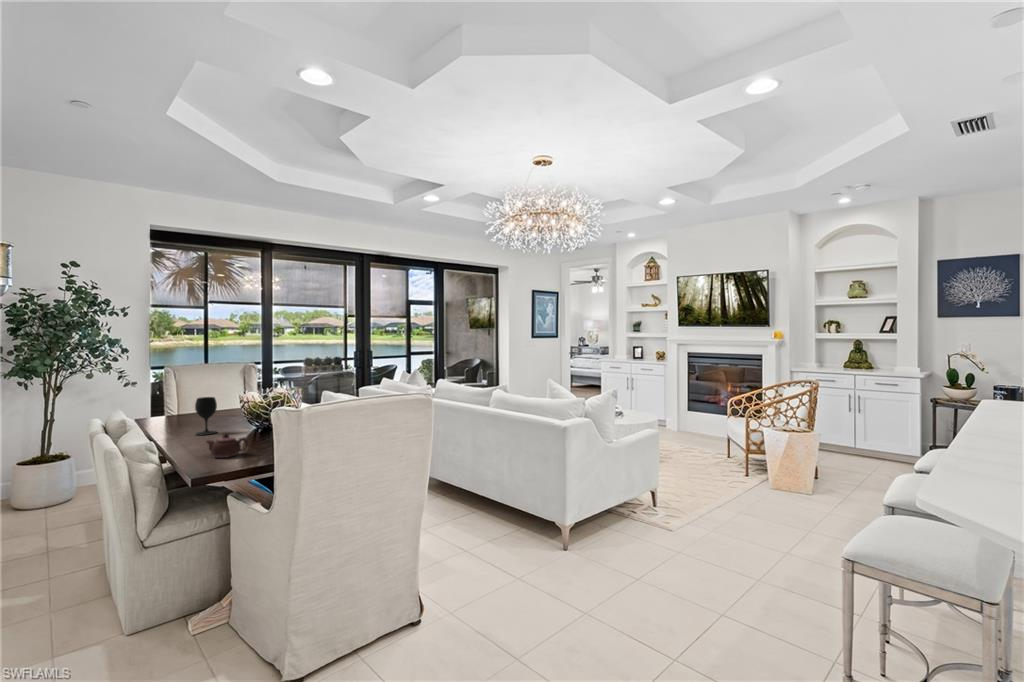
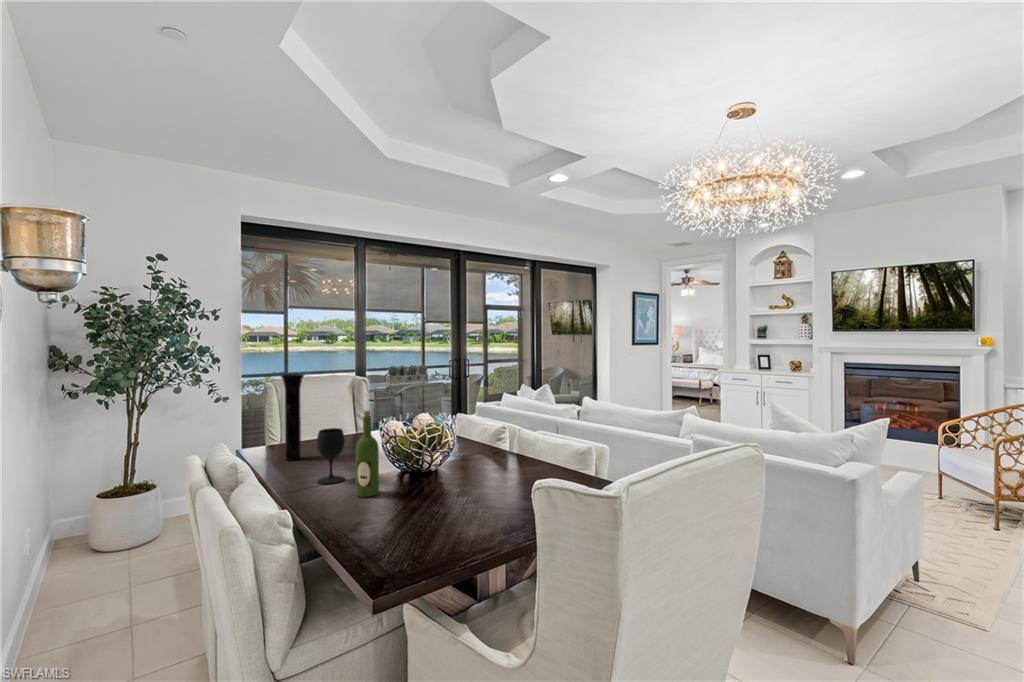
vase: none [172,360,193,424] -> present [281,374,304,460]
wine bottle: none [220,382,237,440] -> present [356,411,379,497]
teapot: present [207,433,249,458] -> none [354,500,419,543]

